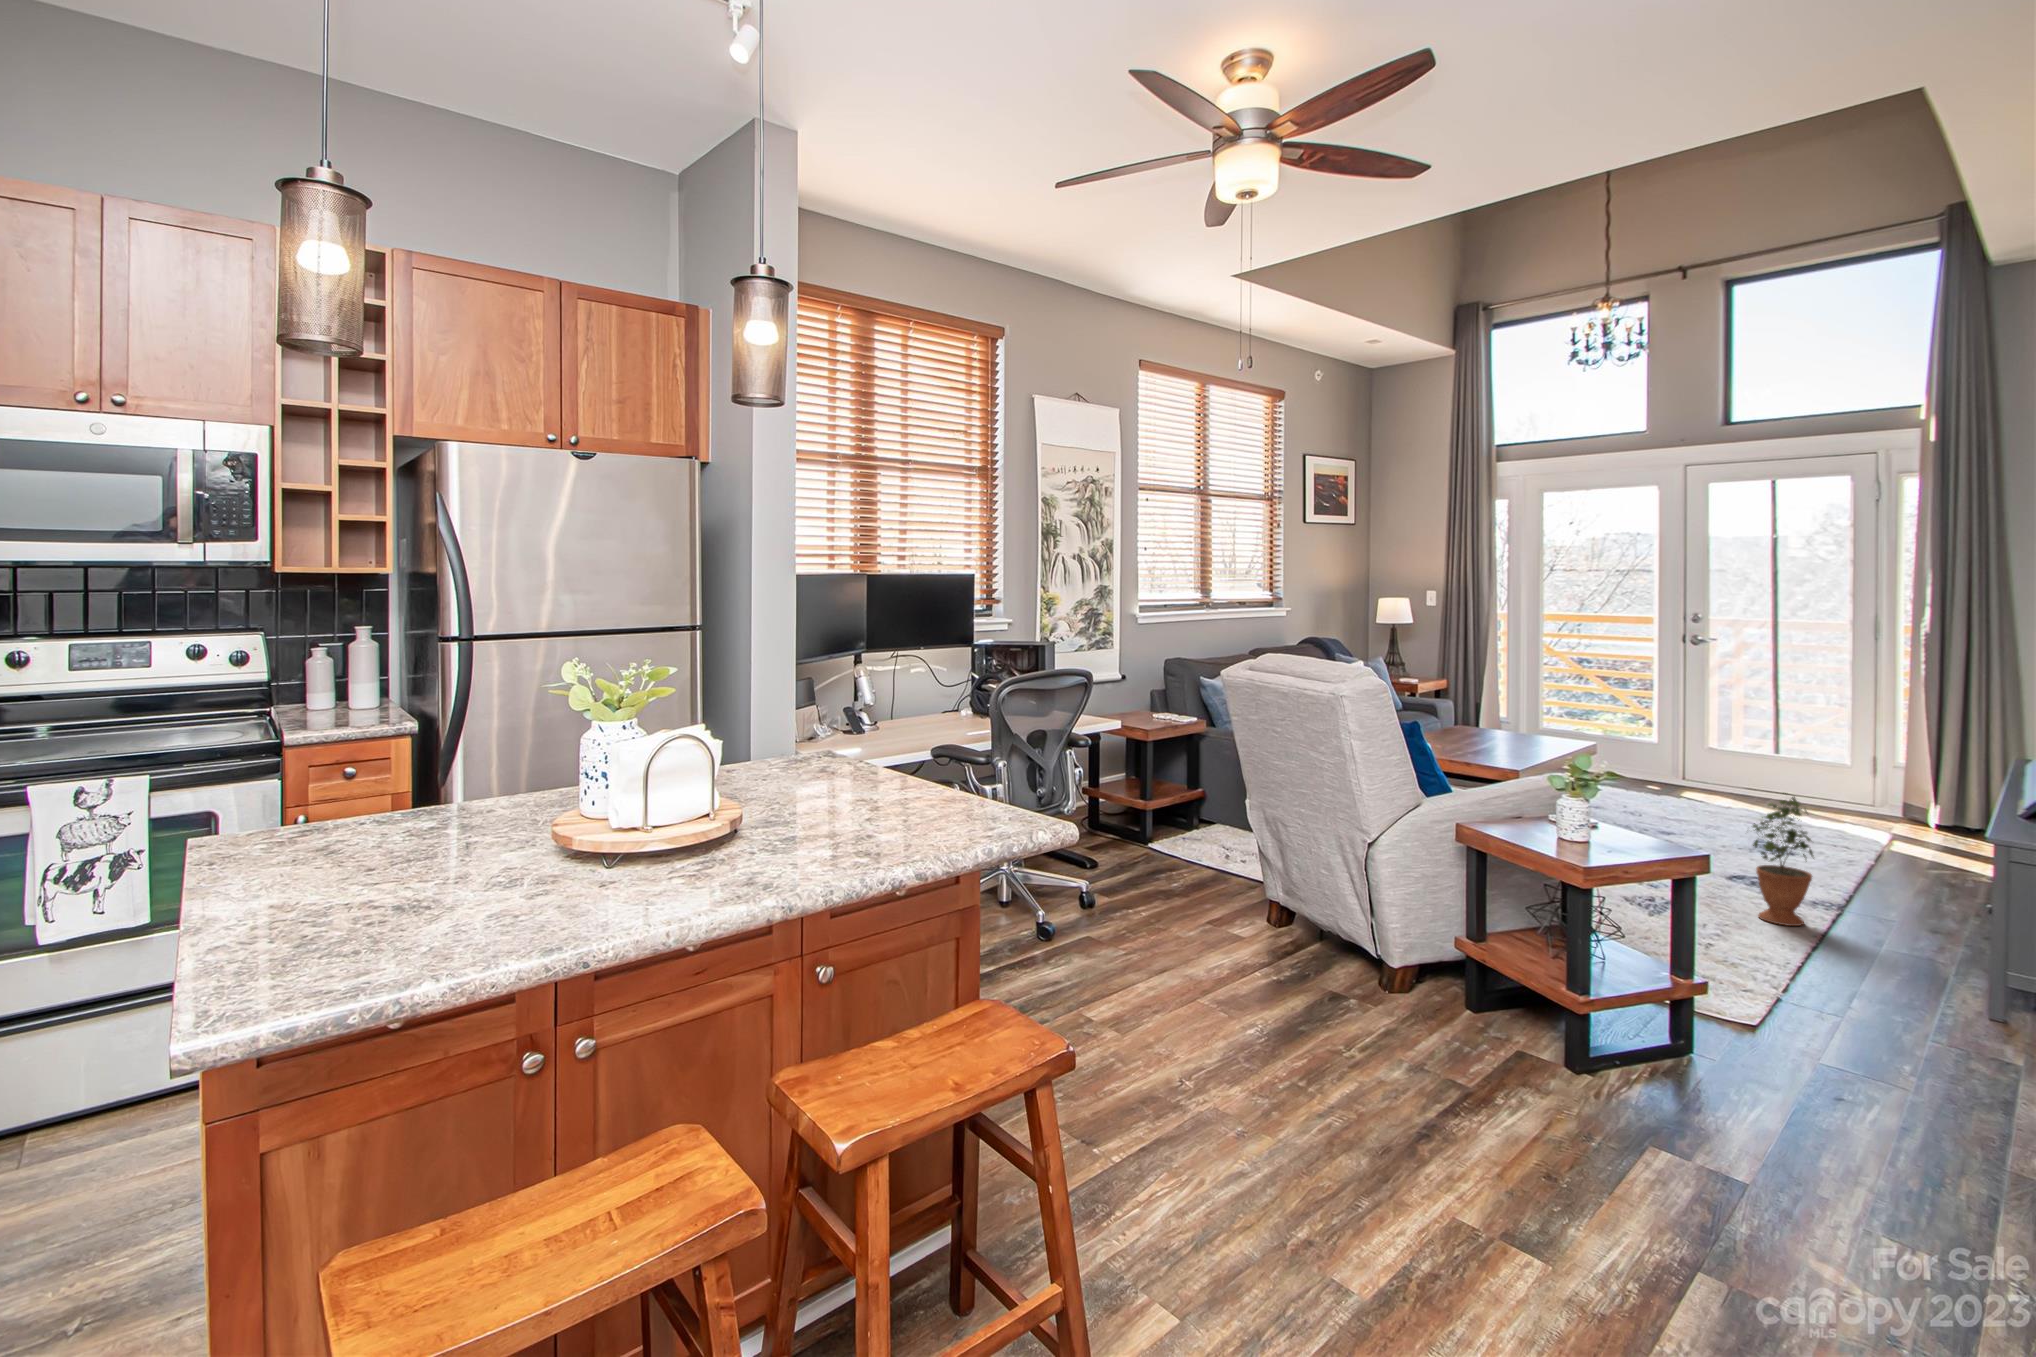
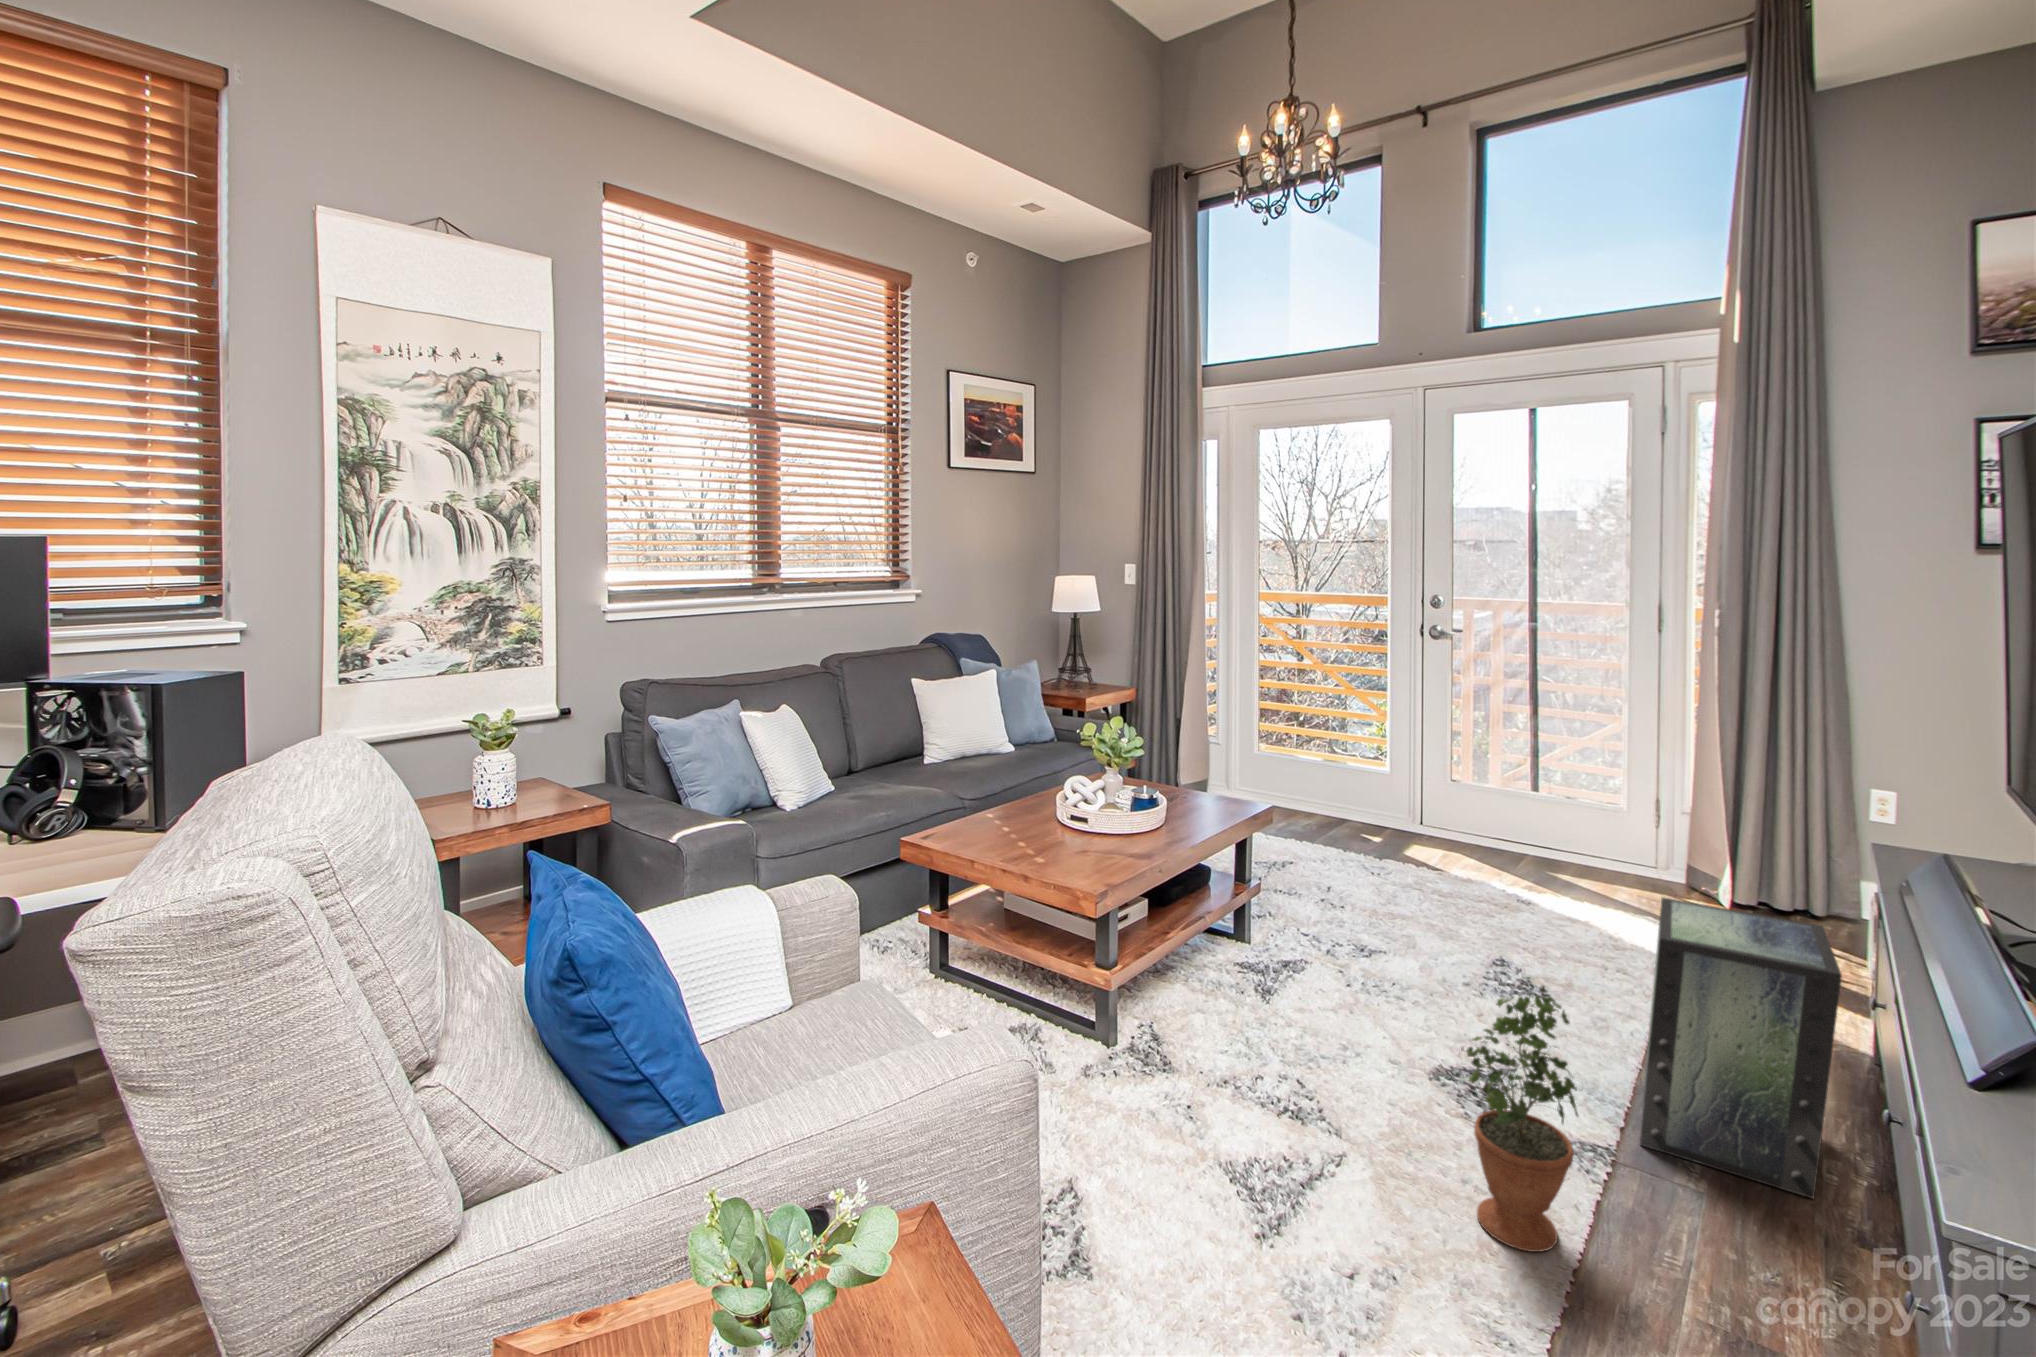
storage box: none [1854,775,1966,921] -> present [1640,898,1842,1198]

